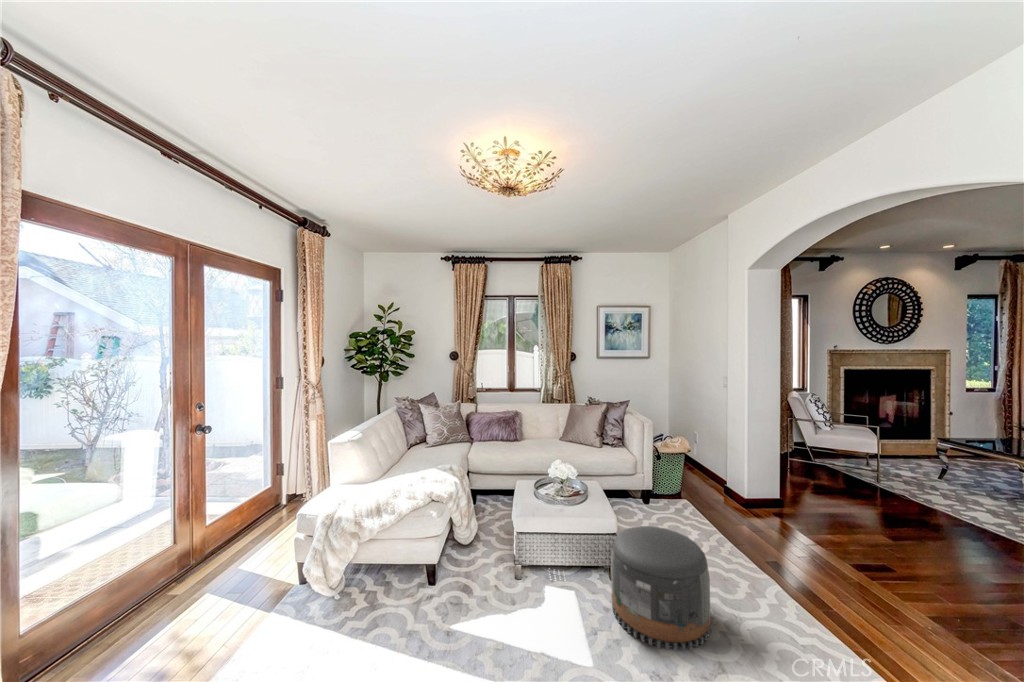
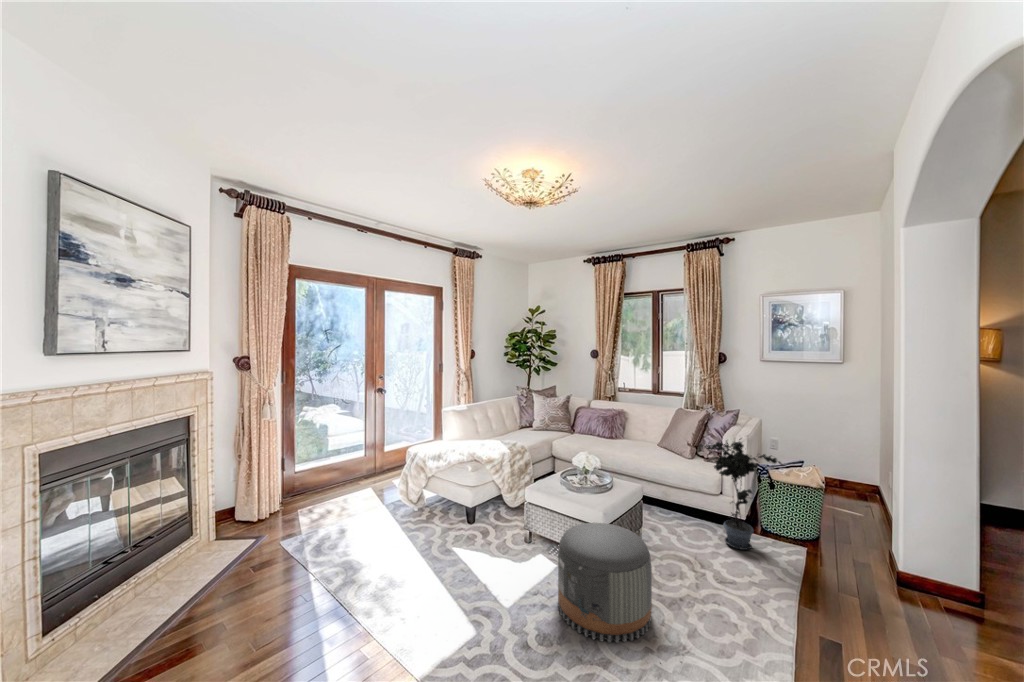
potted plant: none [626,422,688,514] -> present [699,439,782,550]

